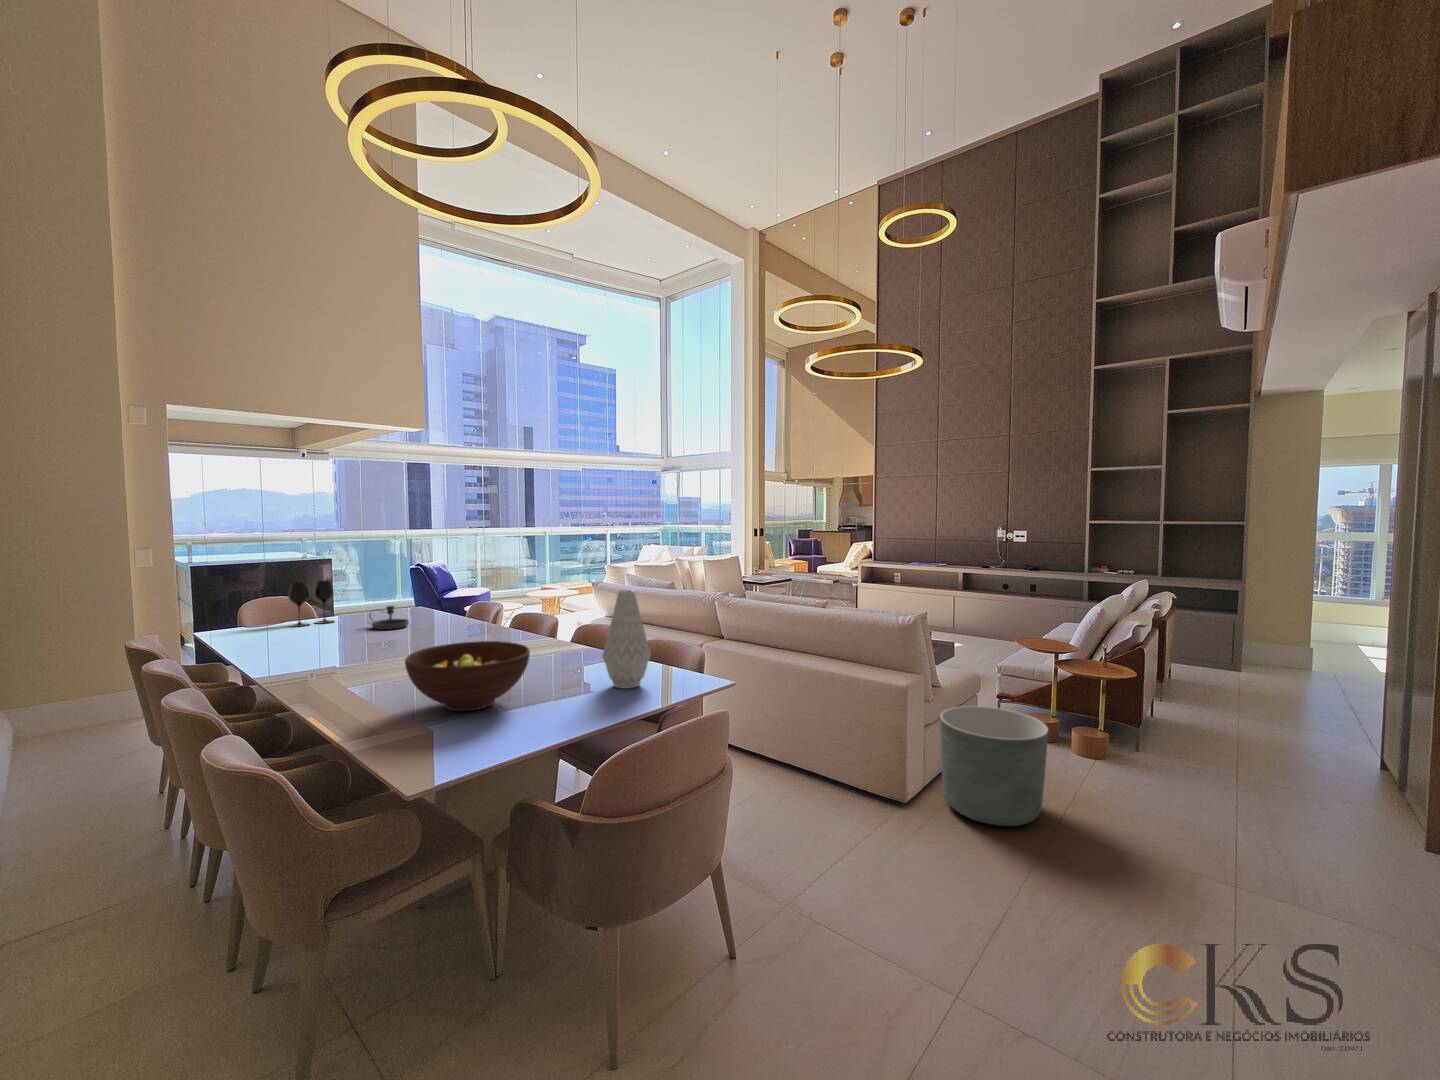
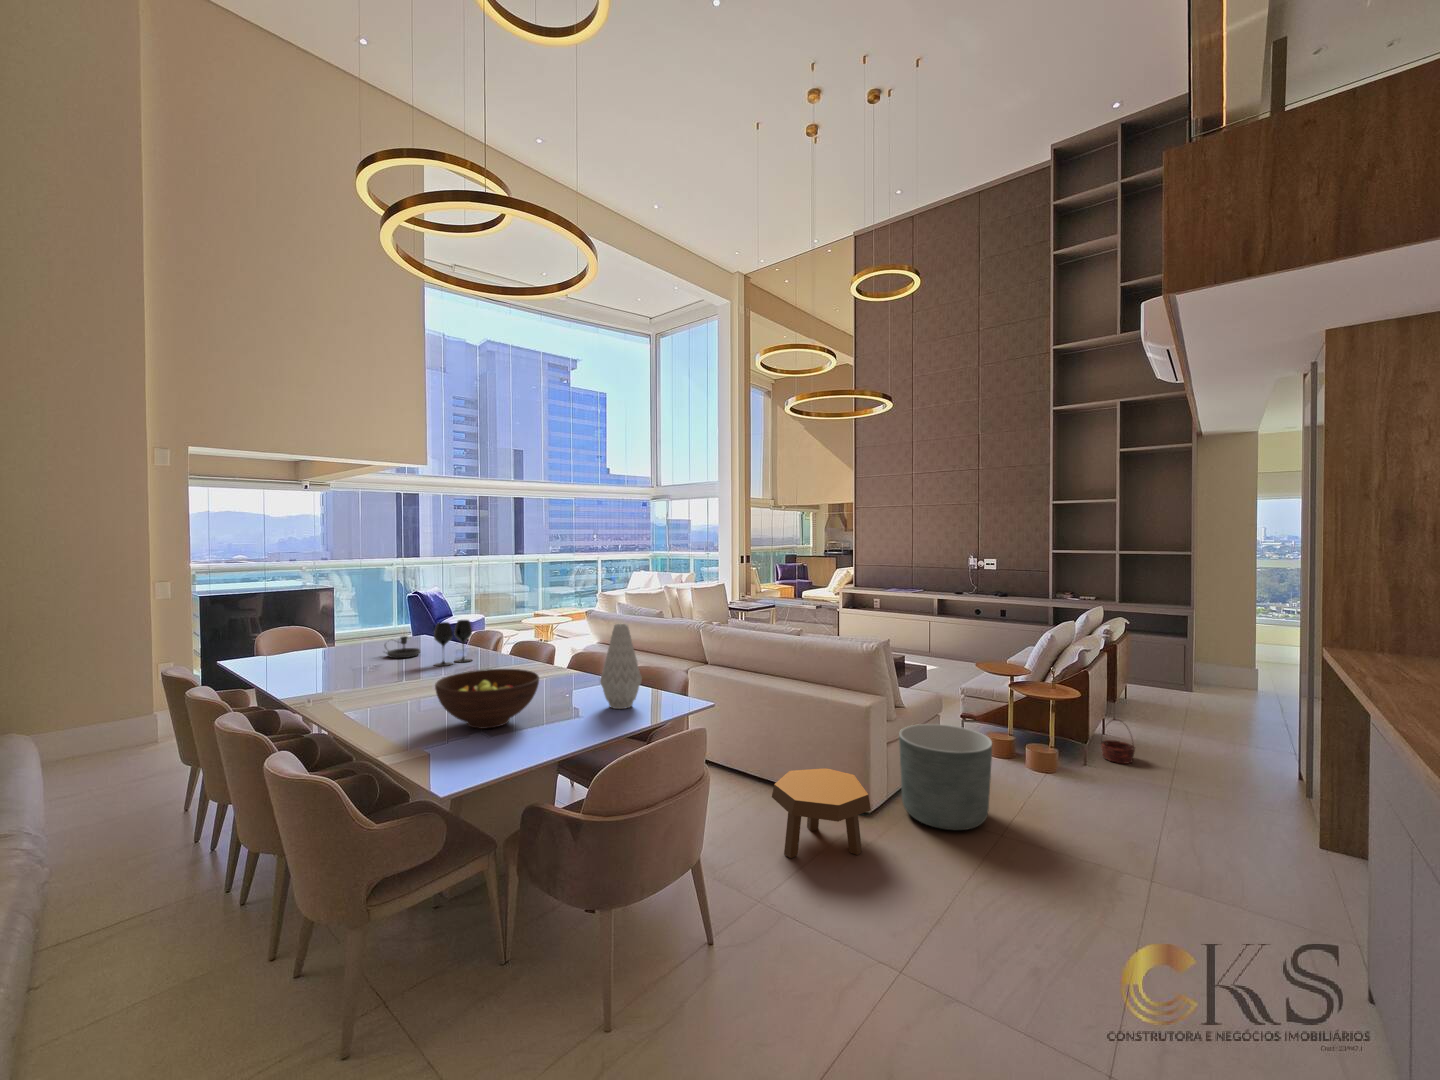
wine glass: present [288,581,334,627] -> present [434,620,472,666]
basket: none [1155,702,1197,750] -> present [1101,740,1135,763]
footstool: none [798,755,913,858] -> present [772,768,871,858]

